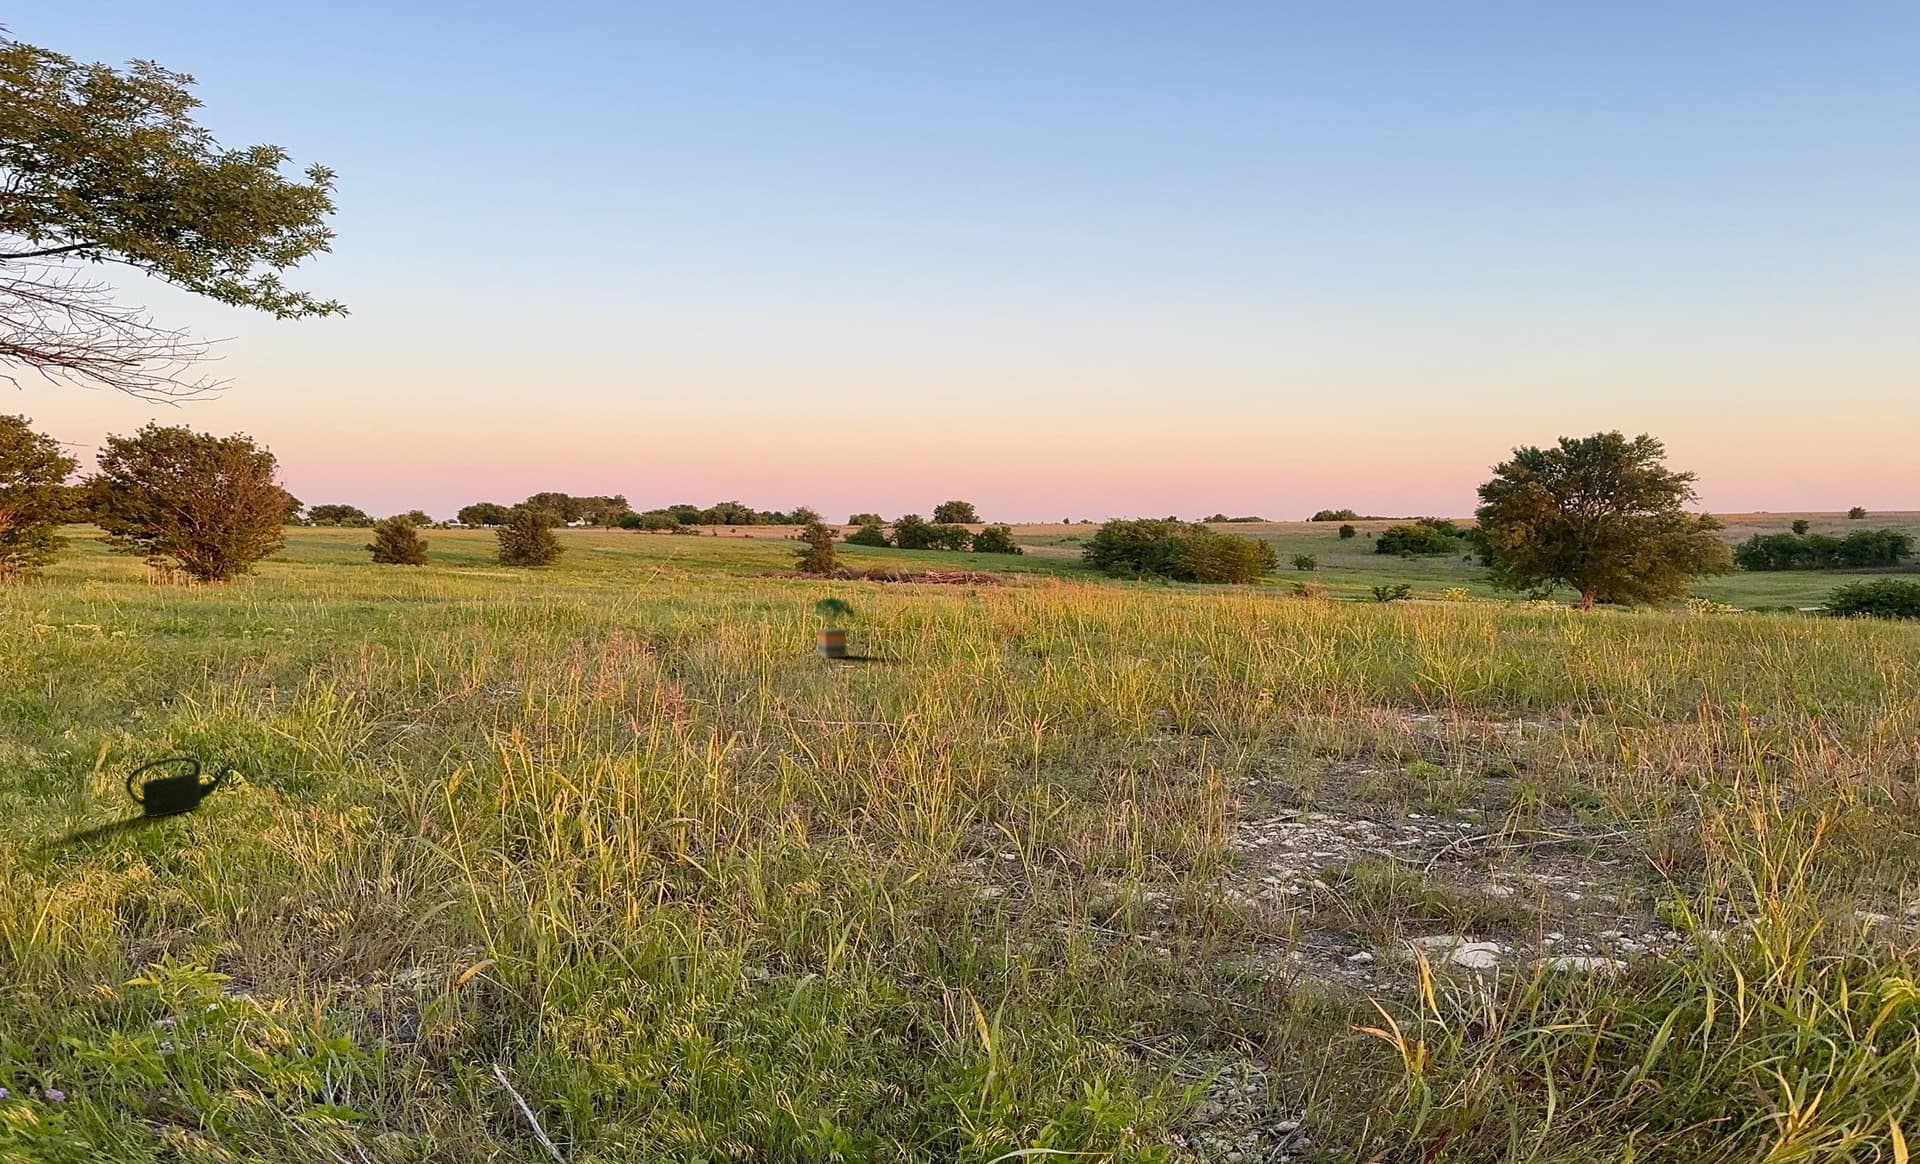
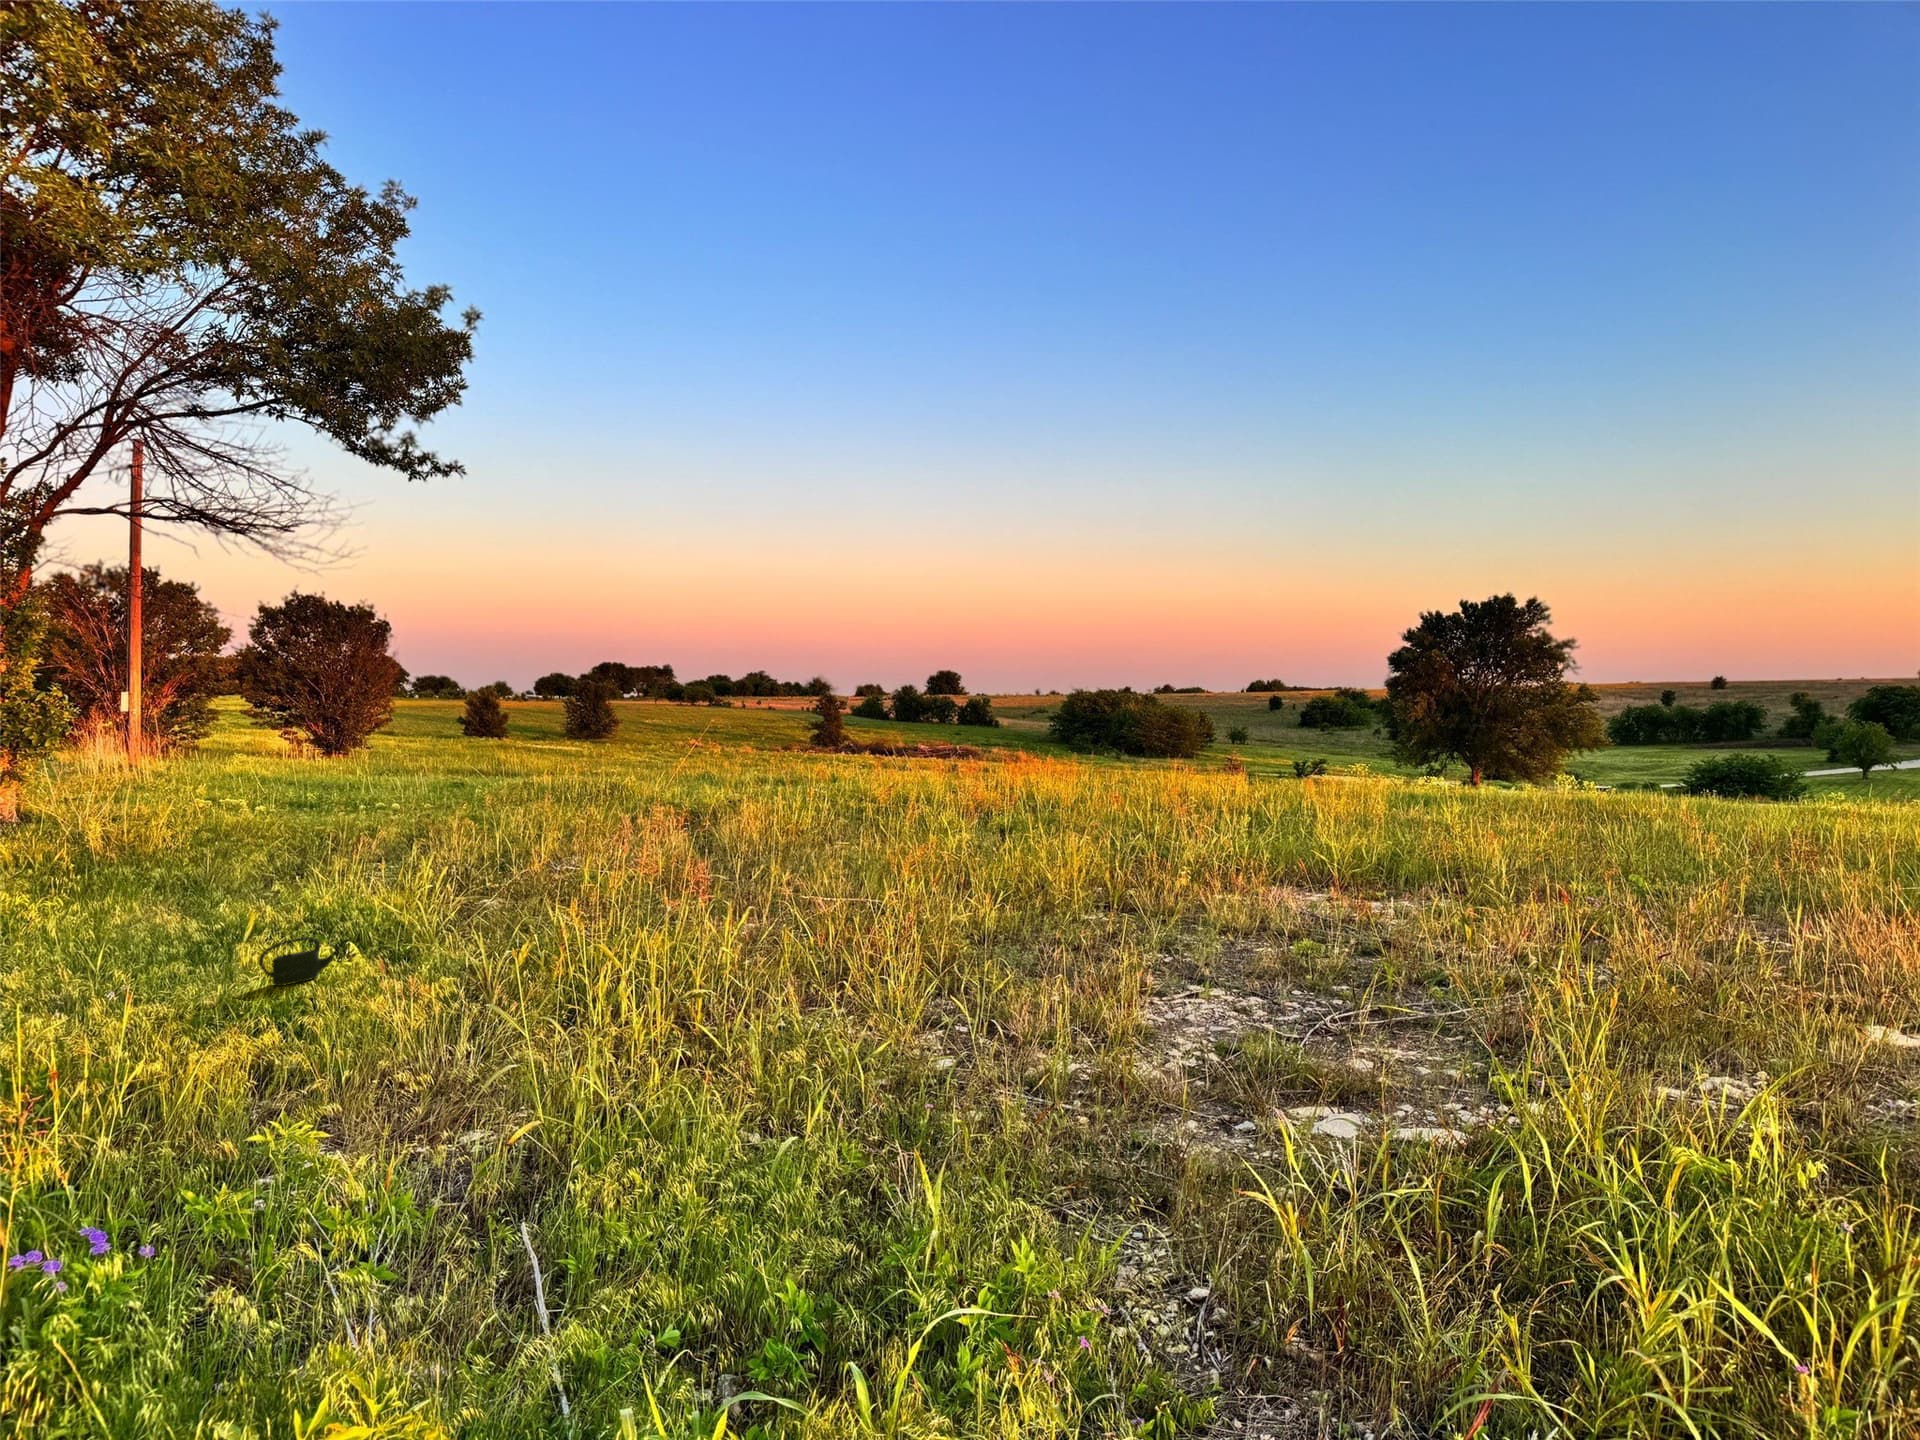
potted tree: present [814,597,854,658] -> none [827,787,862,837]

